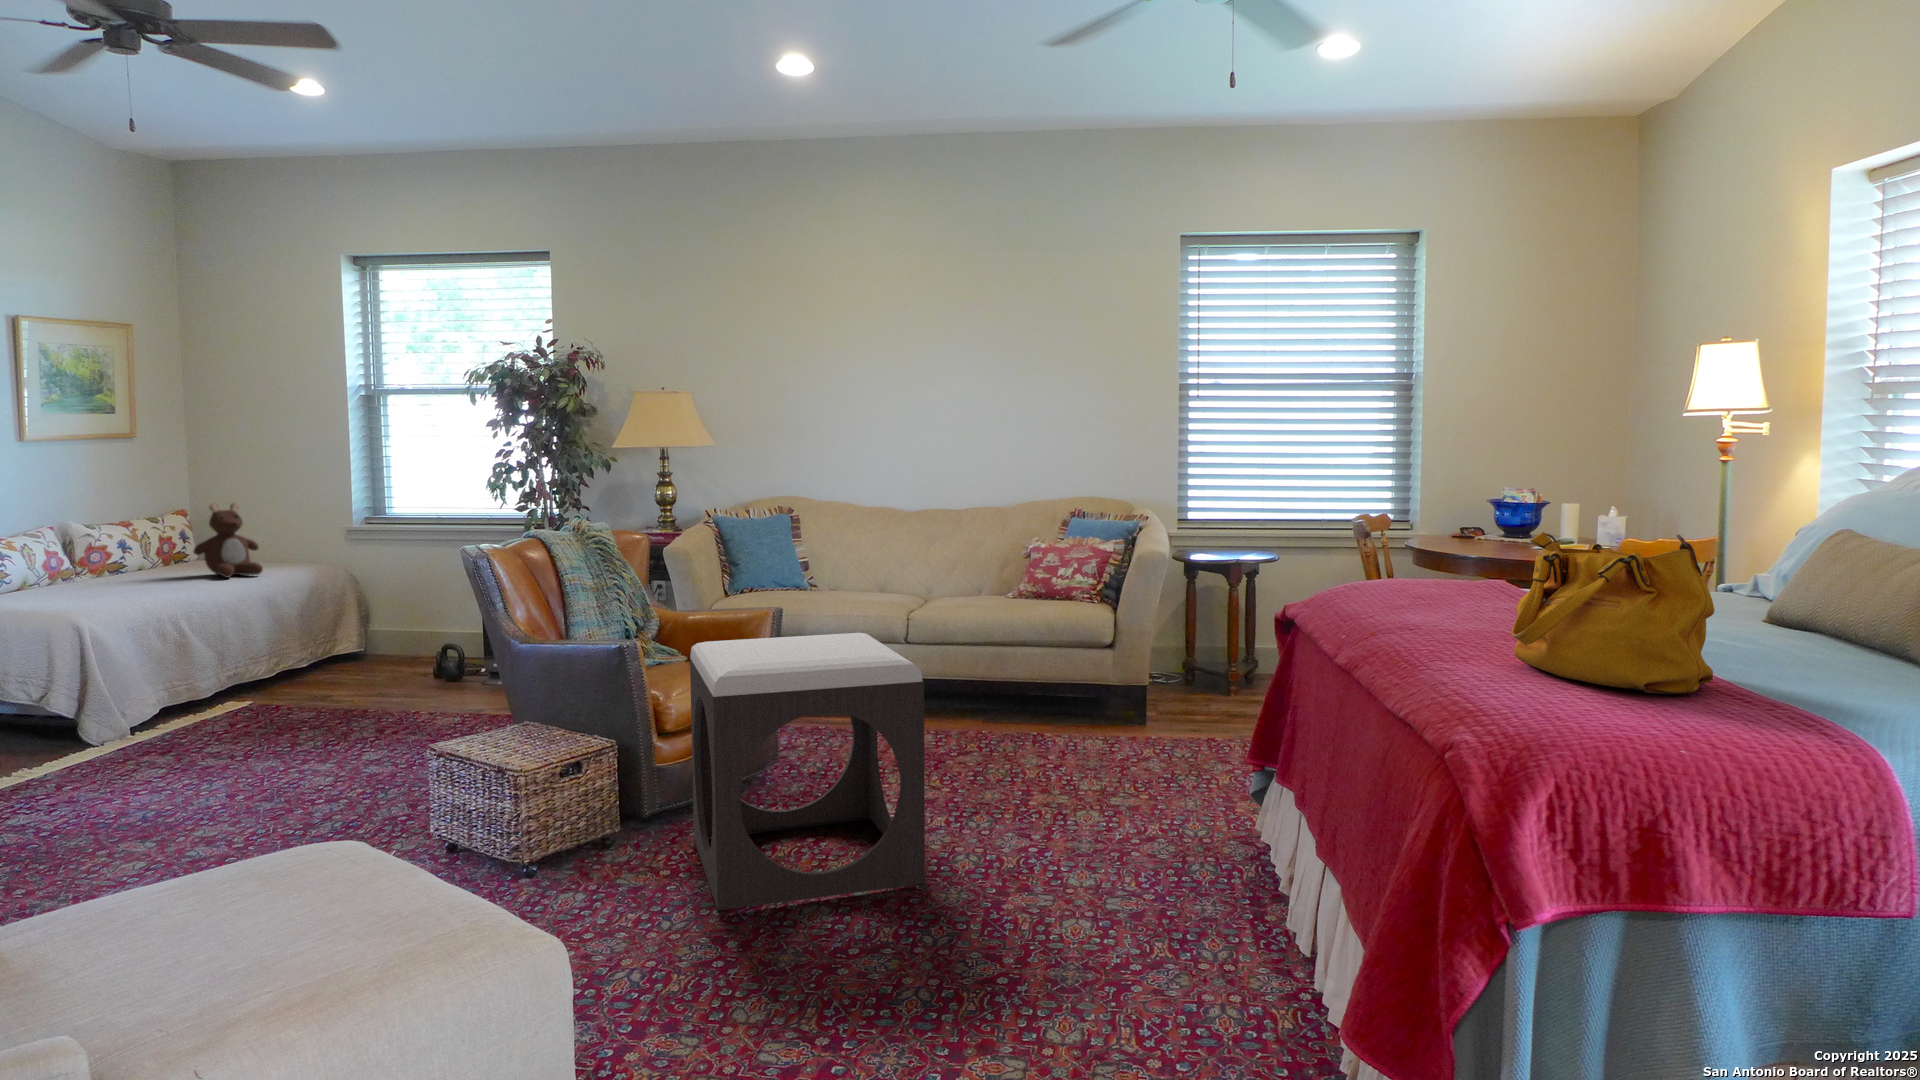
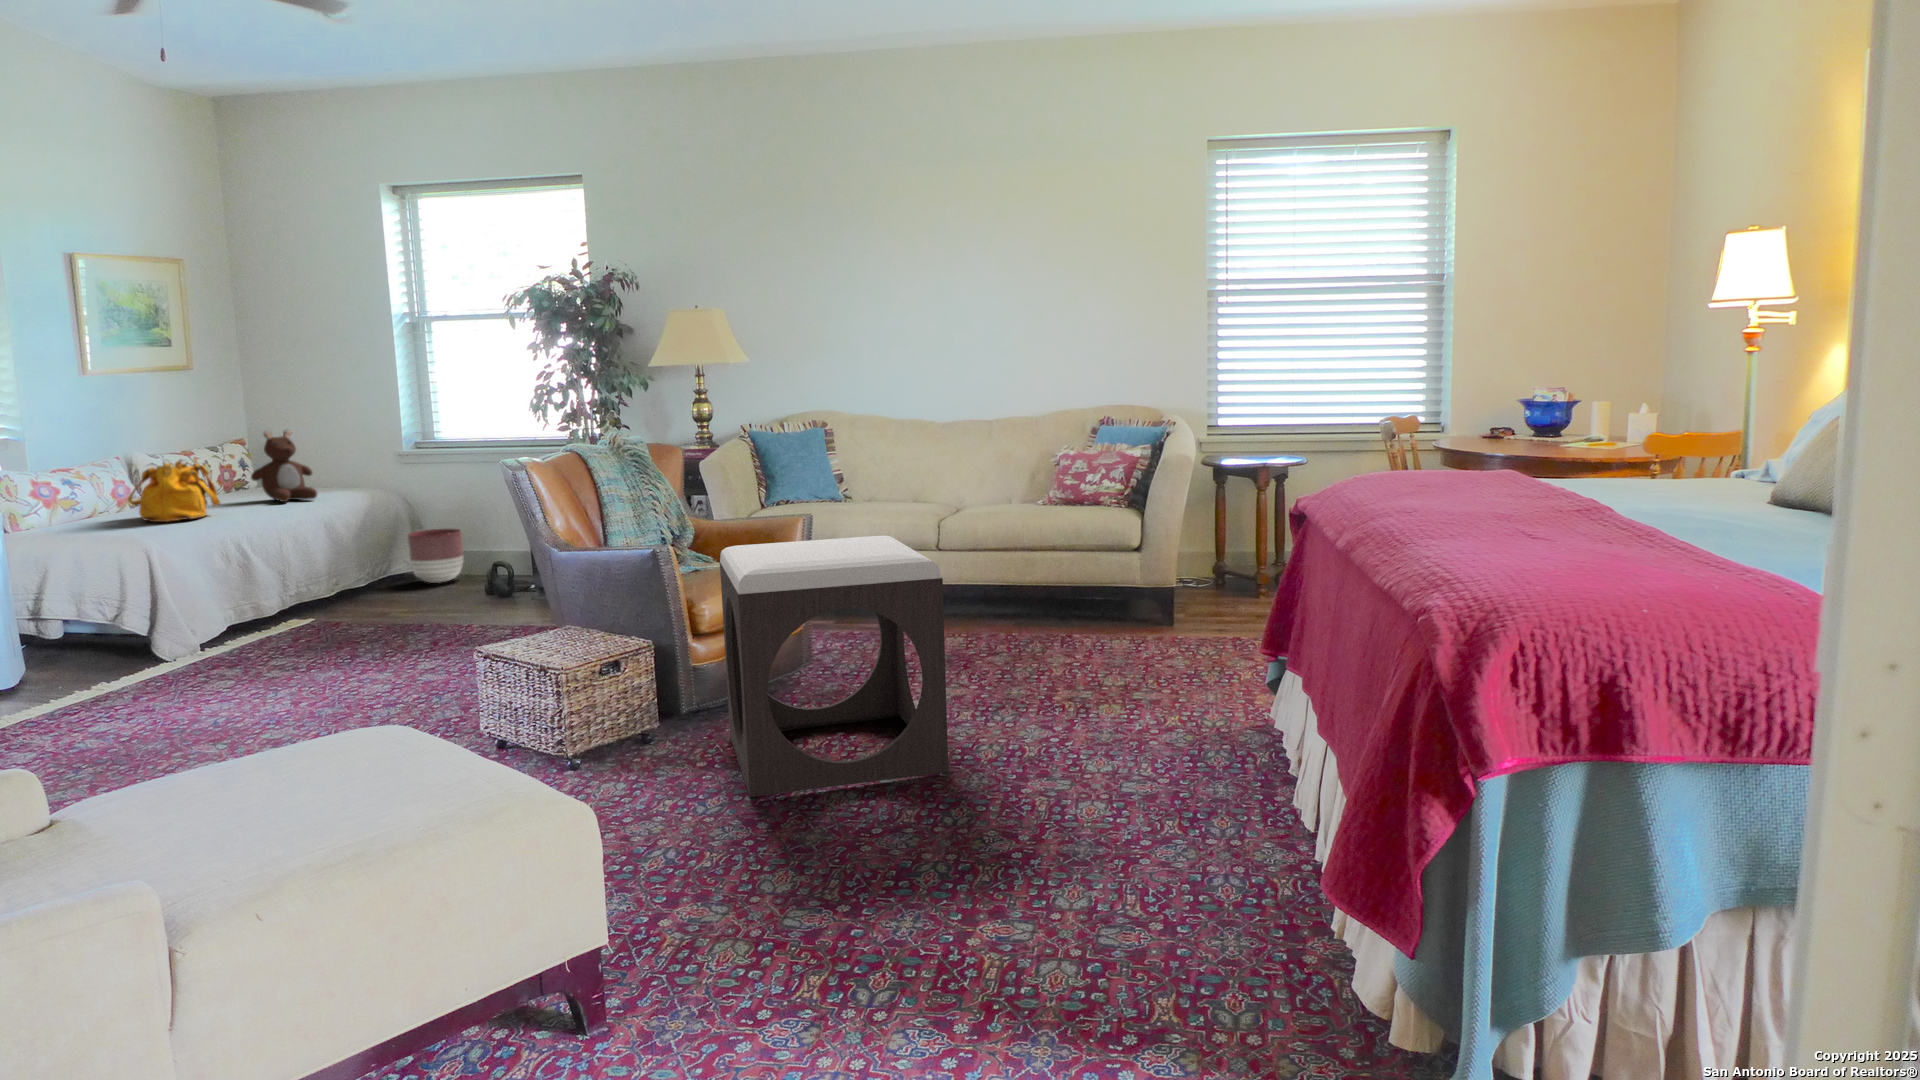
handbag: present [1511,532,1714,694] -> present [128,460,220,522]
planter: none [355,607,412,662] -> present [407,529,464,583]

